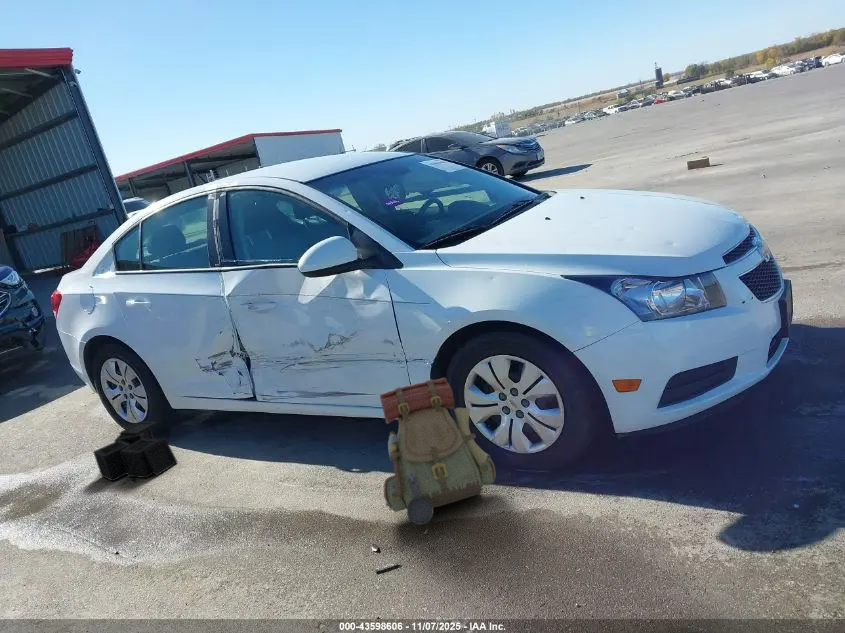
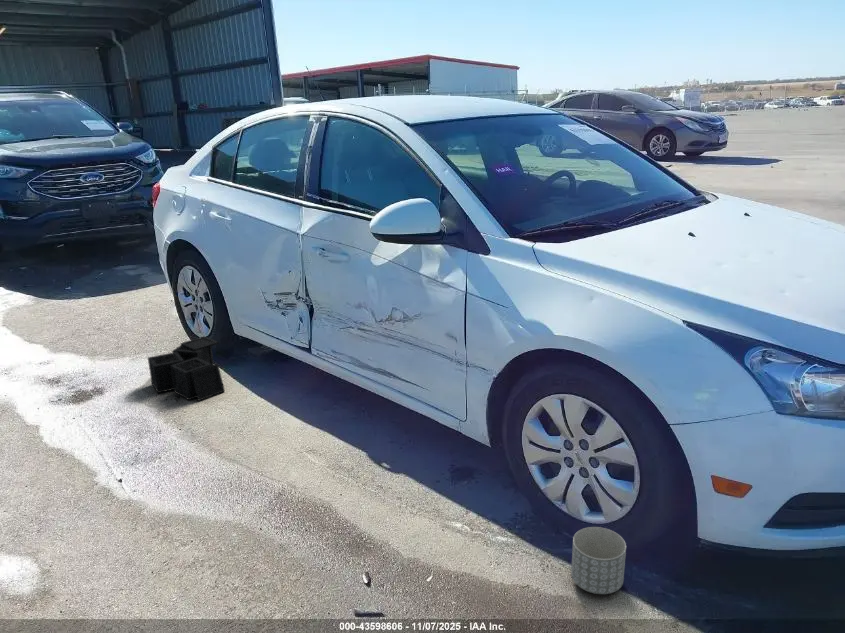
backpack: present [380,378,496,524] -> none [397,398,536,572]
planter: none [526,452,572,501] -> present [571,527,626,594]

